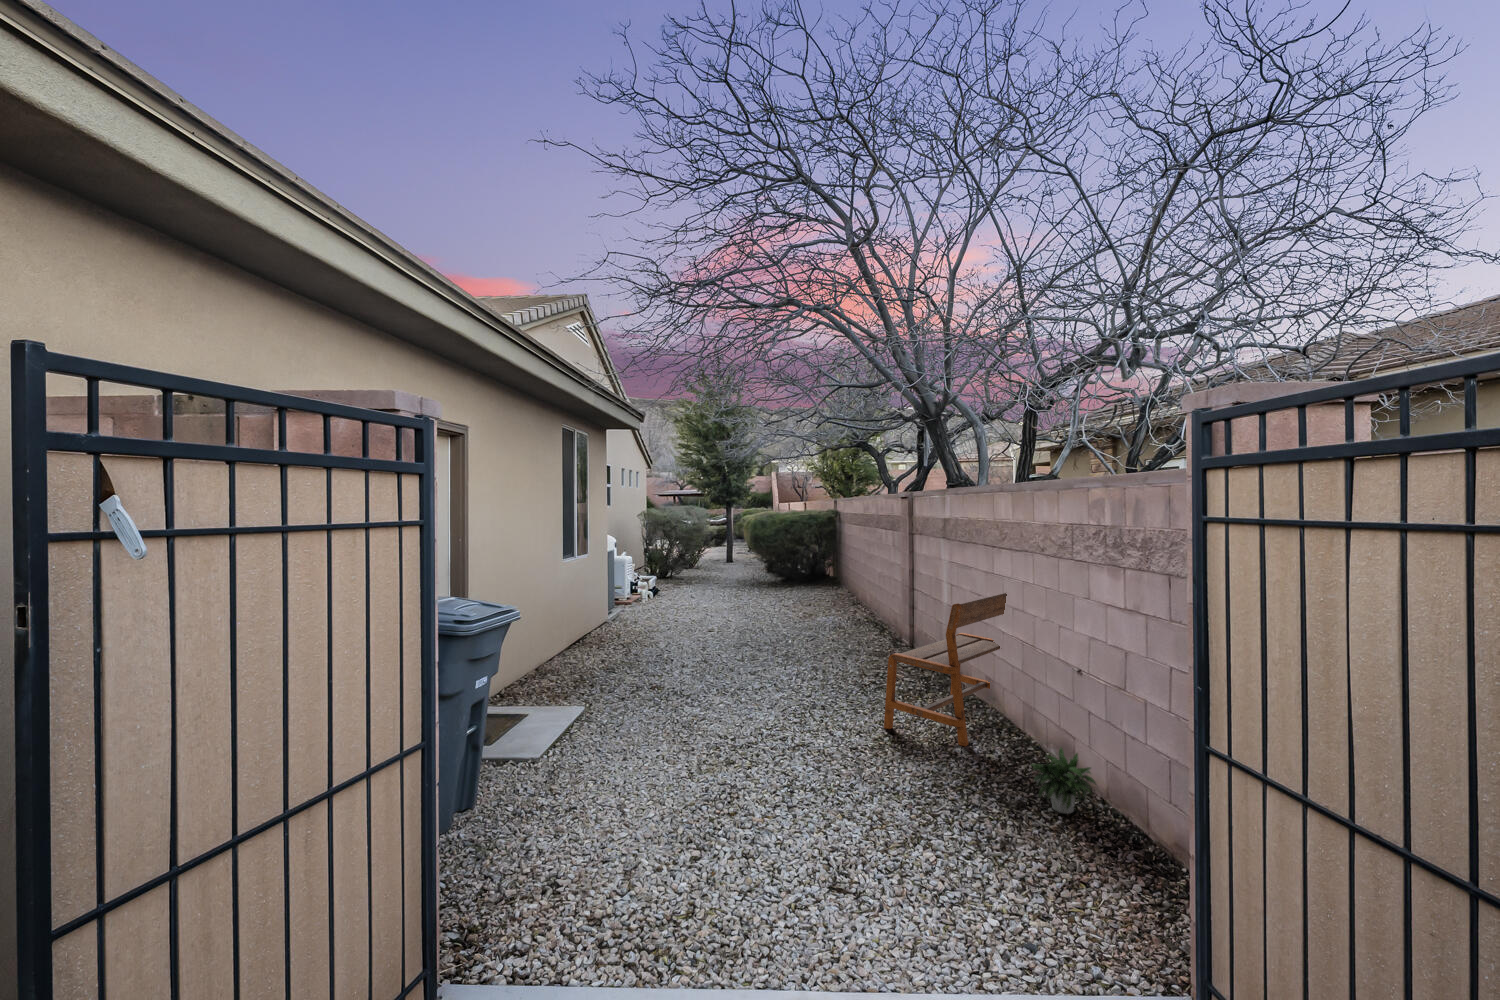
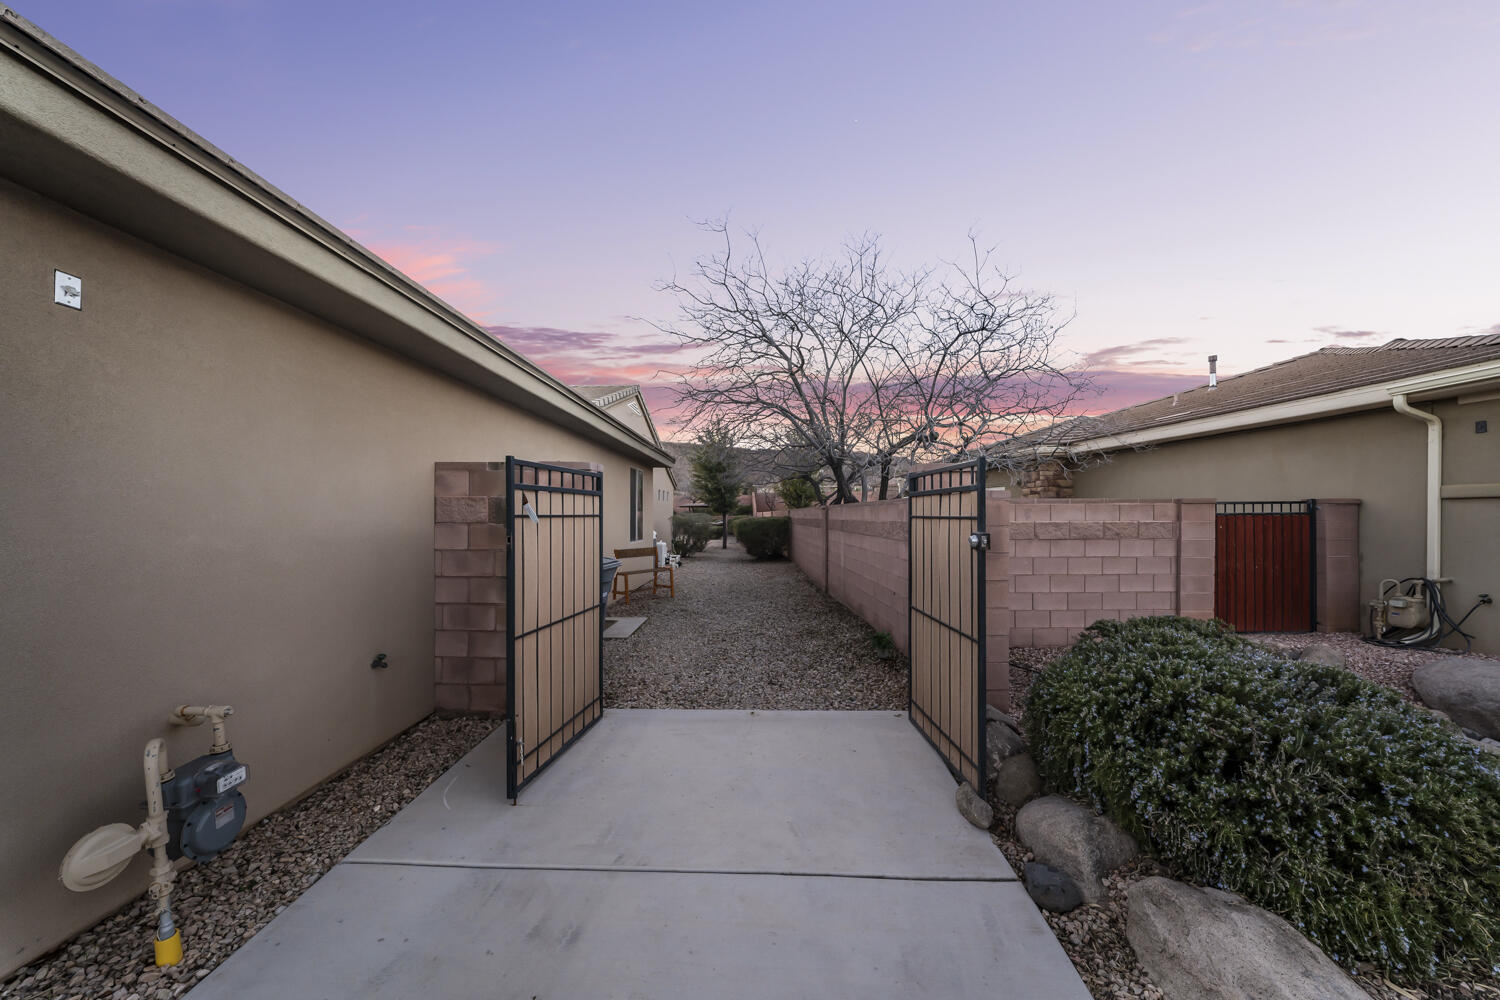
bench: present [884,593,1007,746] -> present [612,546,674,605]

